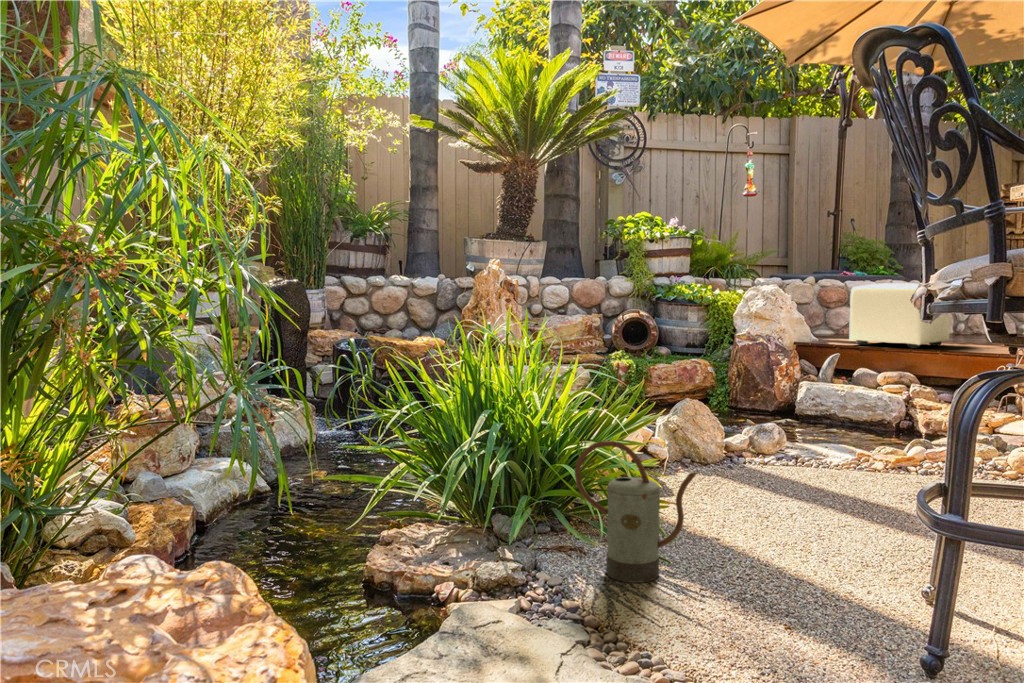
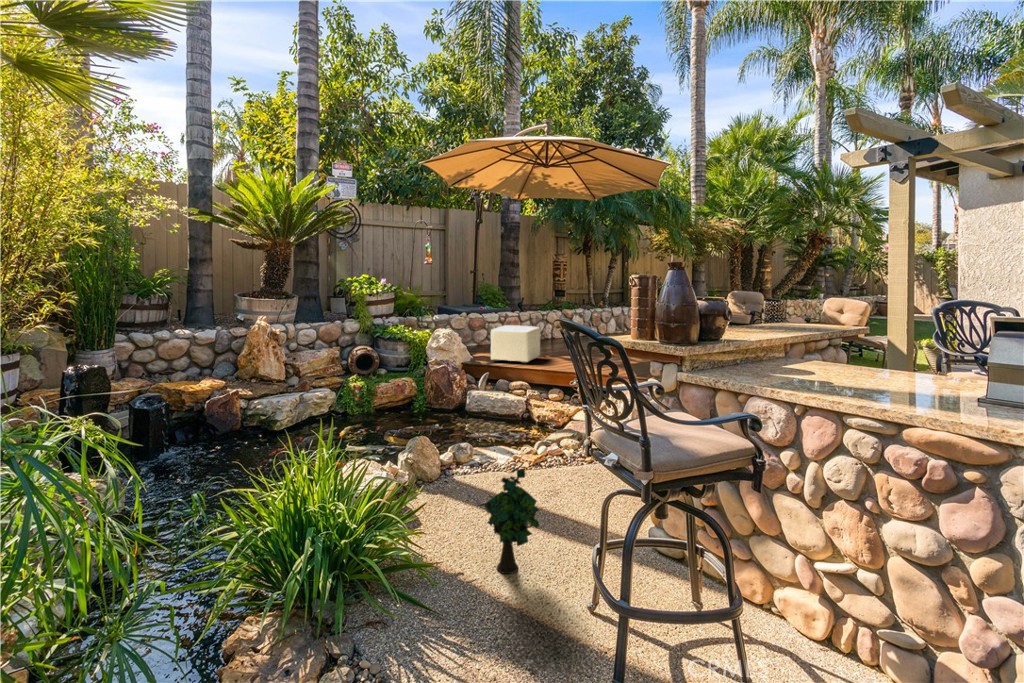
decorative plant: none [752,374,860,546] -> present [479,468,539,574]
watering can: present [575,441,697,583] -> none [369,560,456,659]

